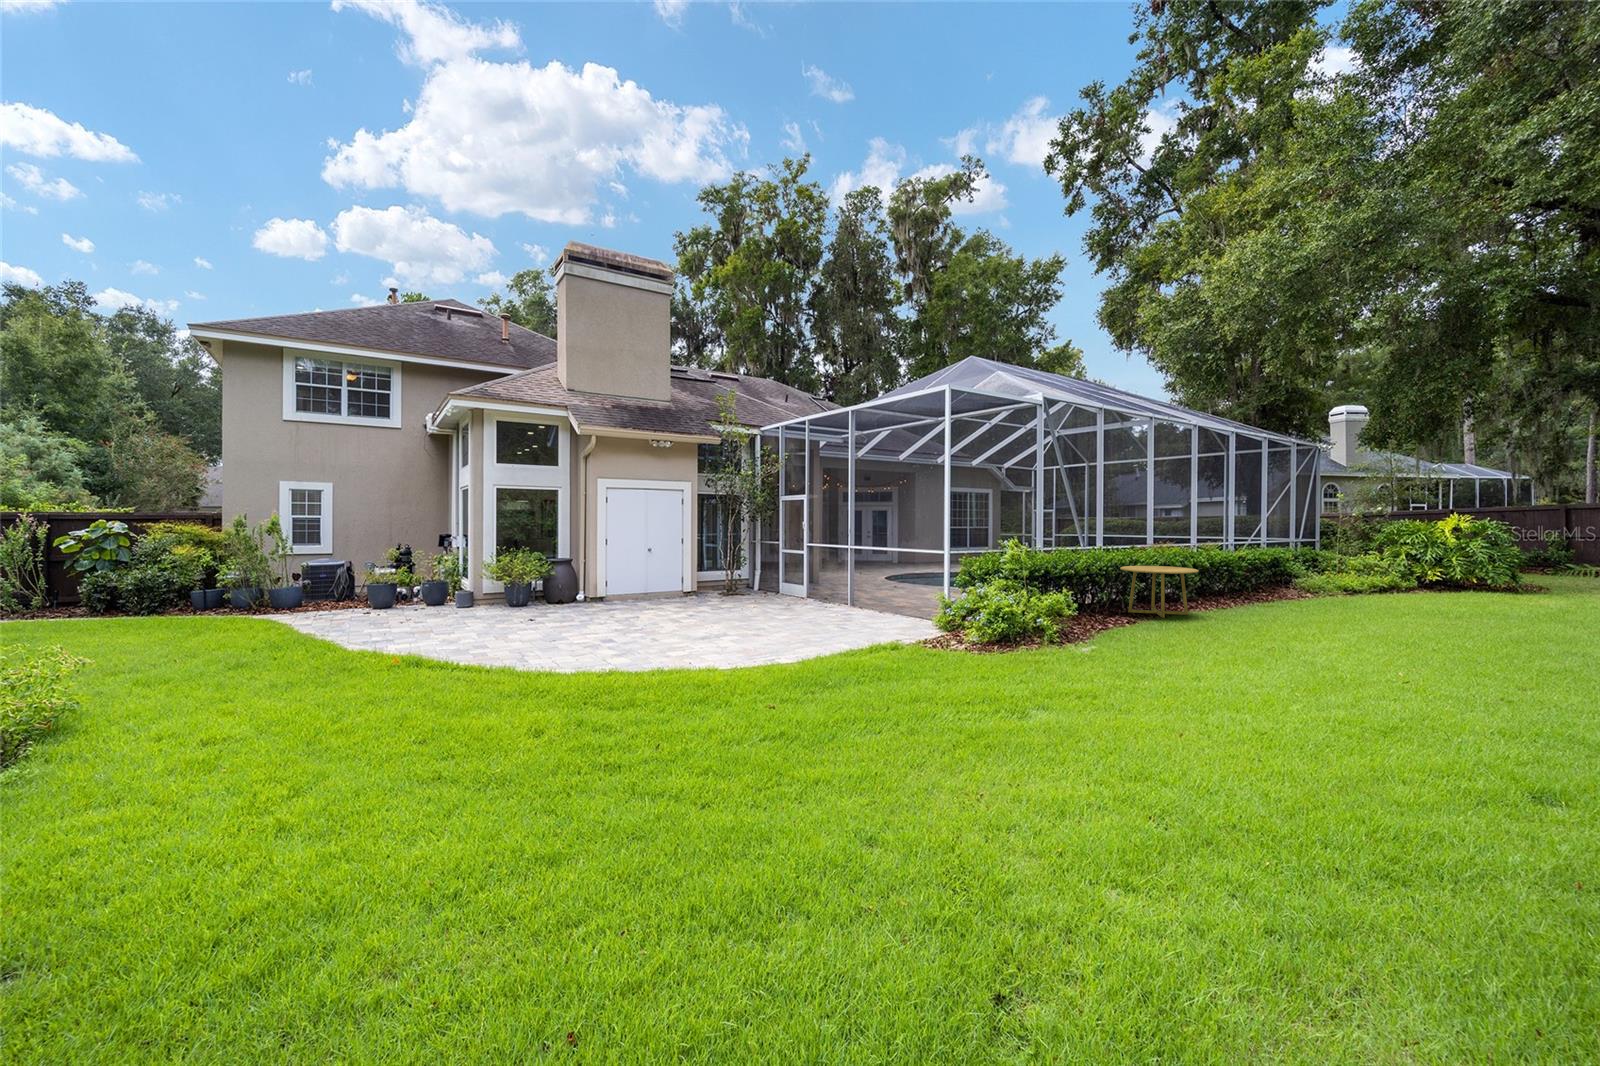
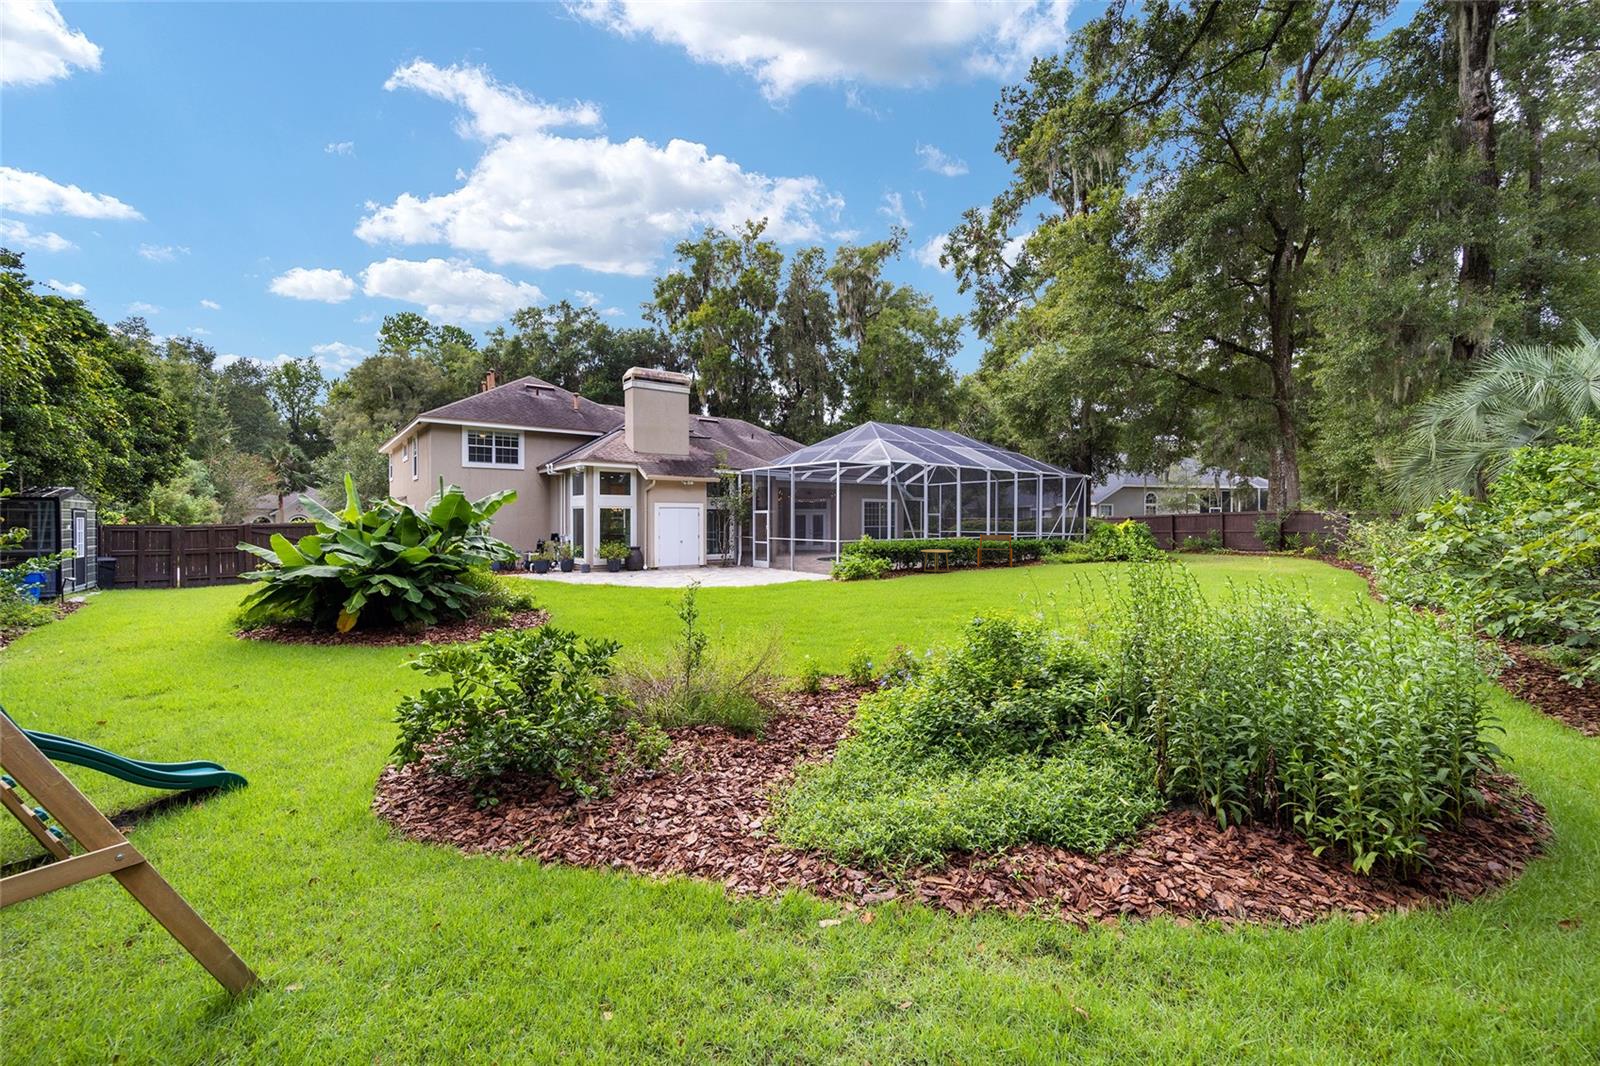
bench: none [1204,536,1293,602] -> present [977,535,1013,567]

